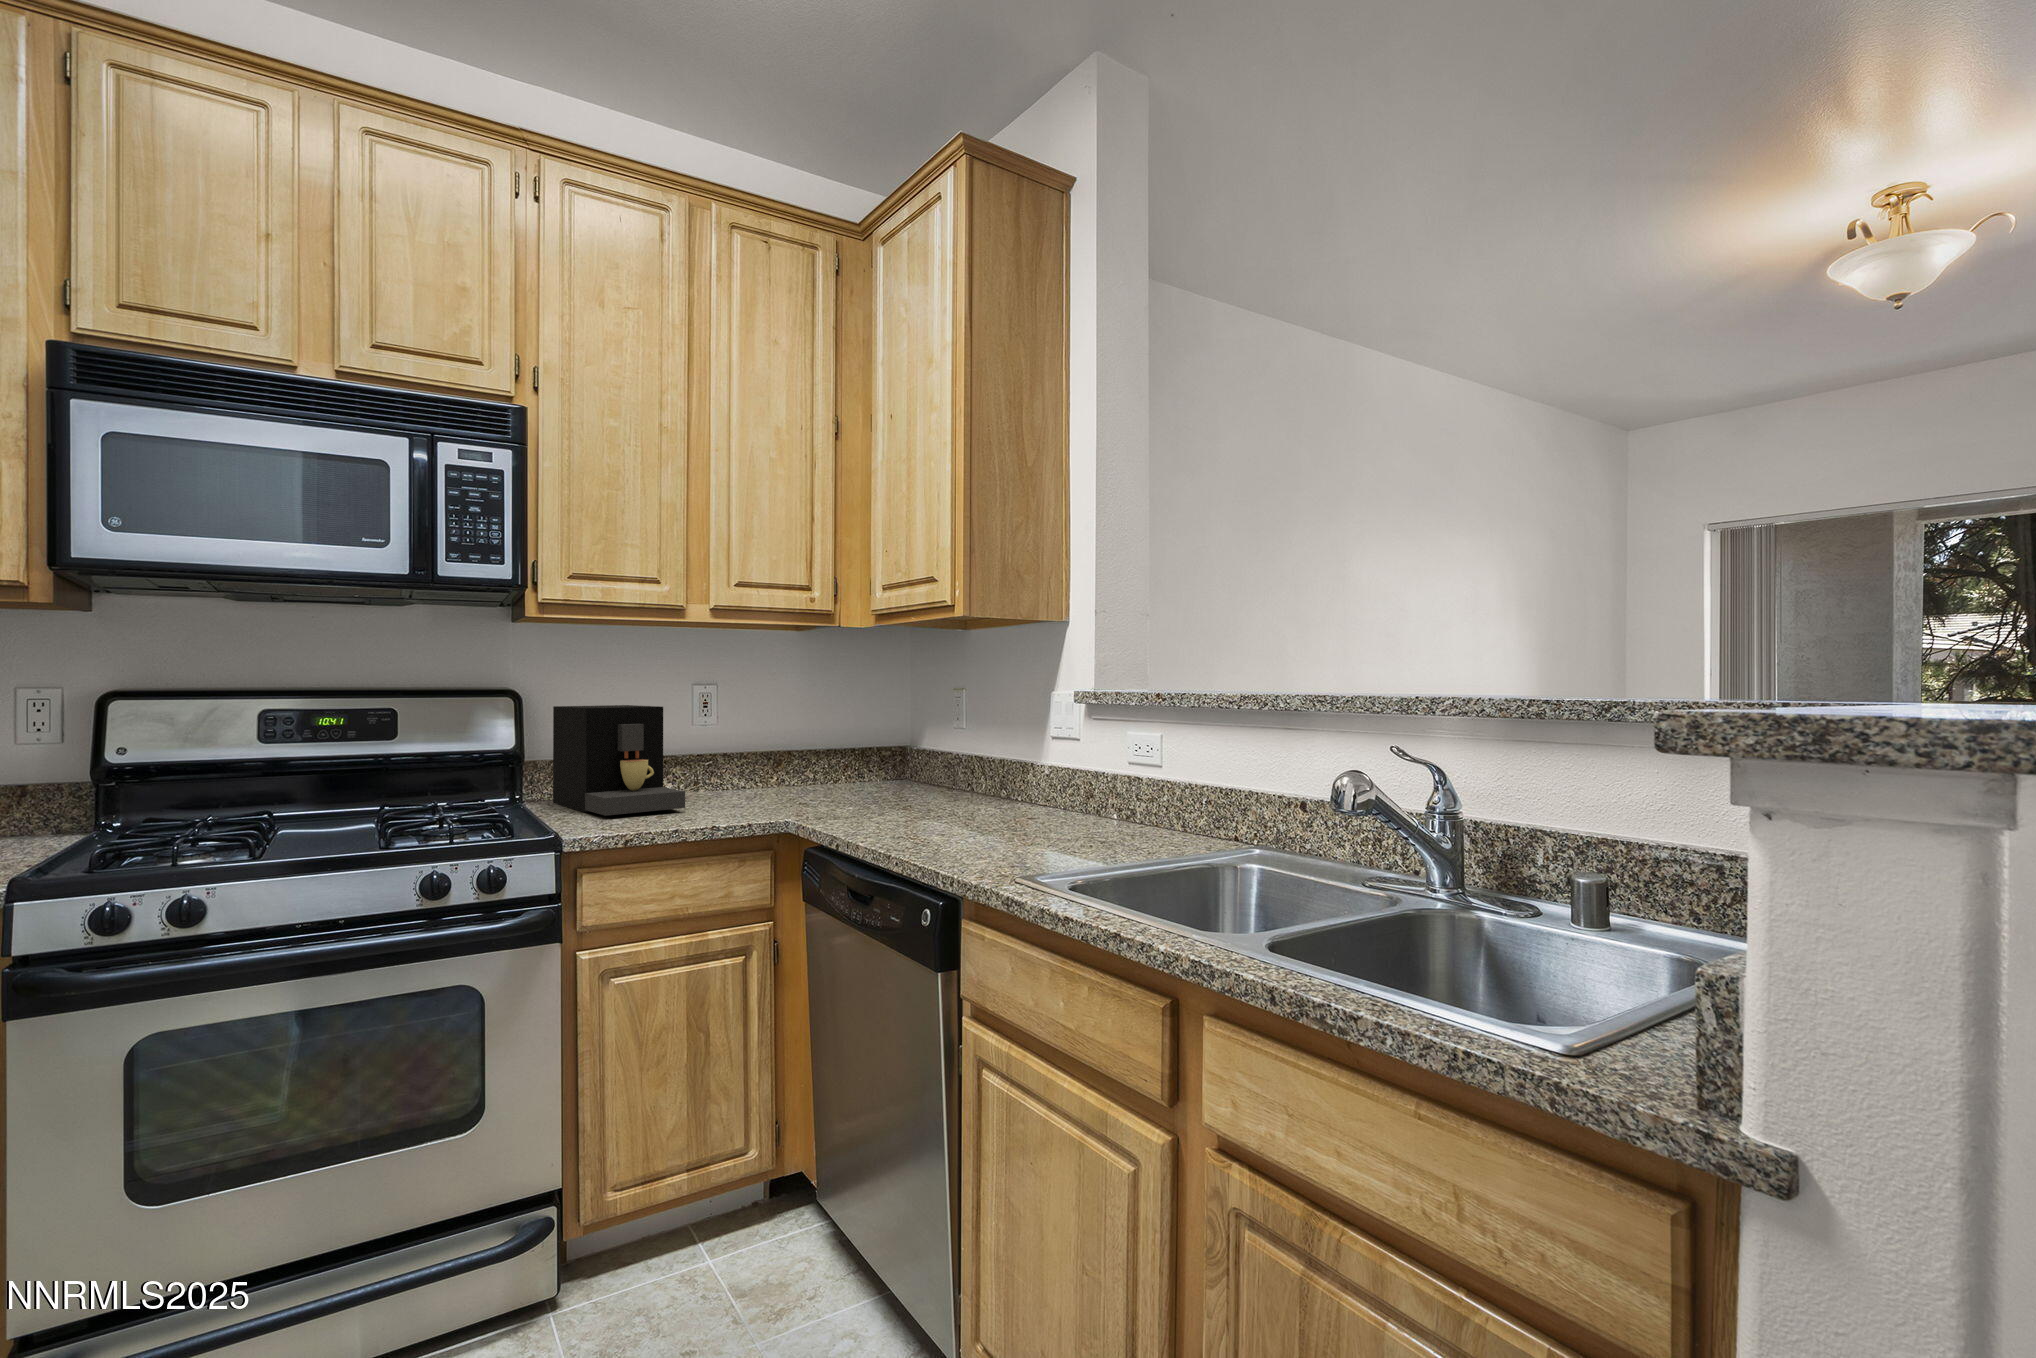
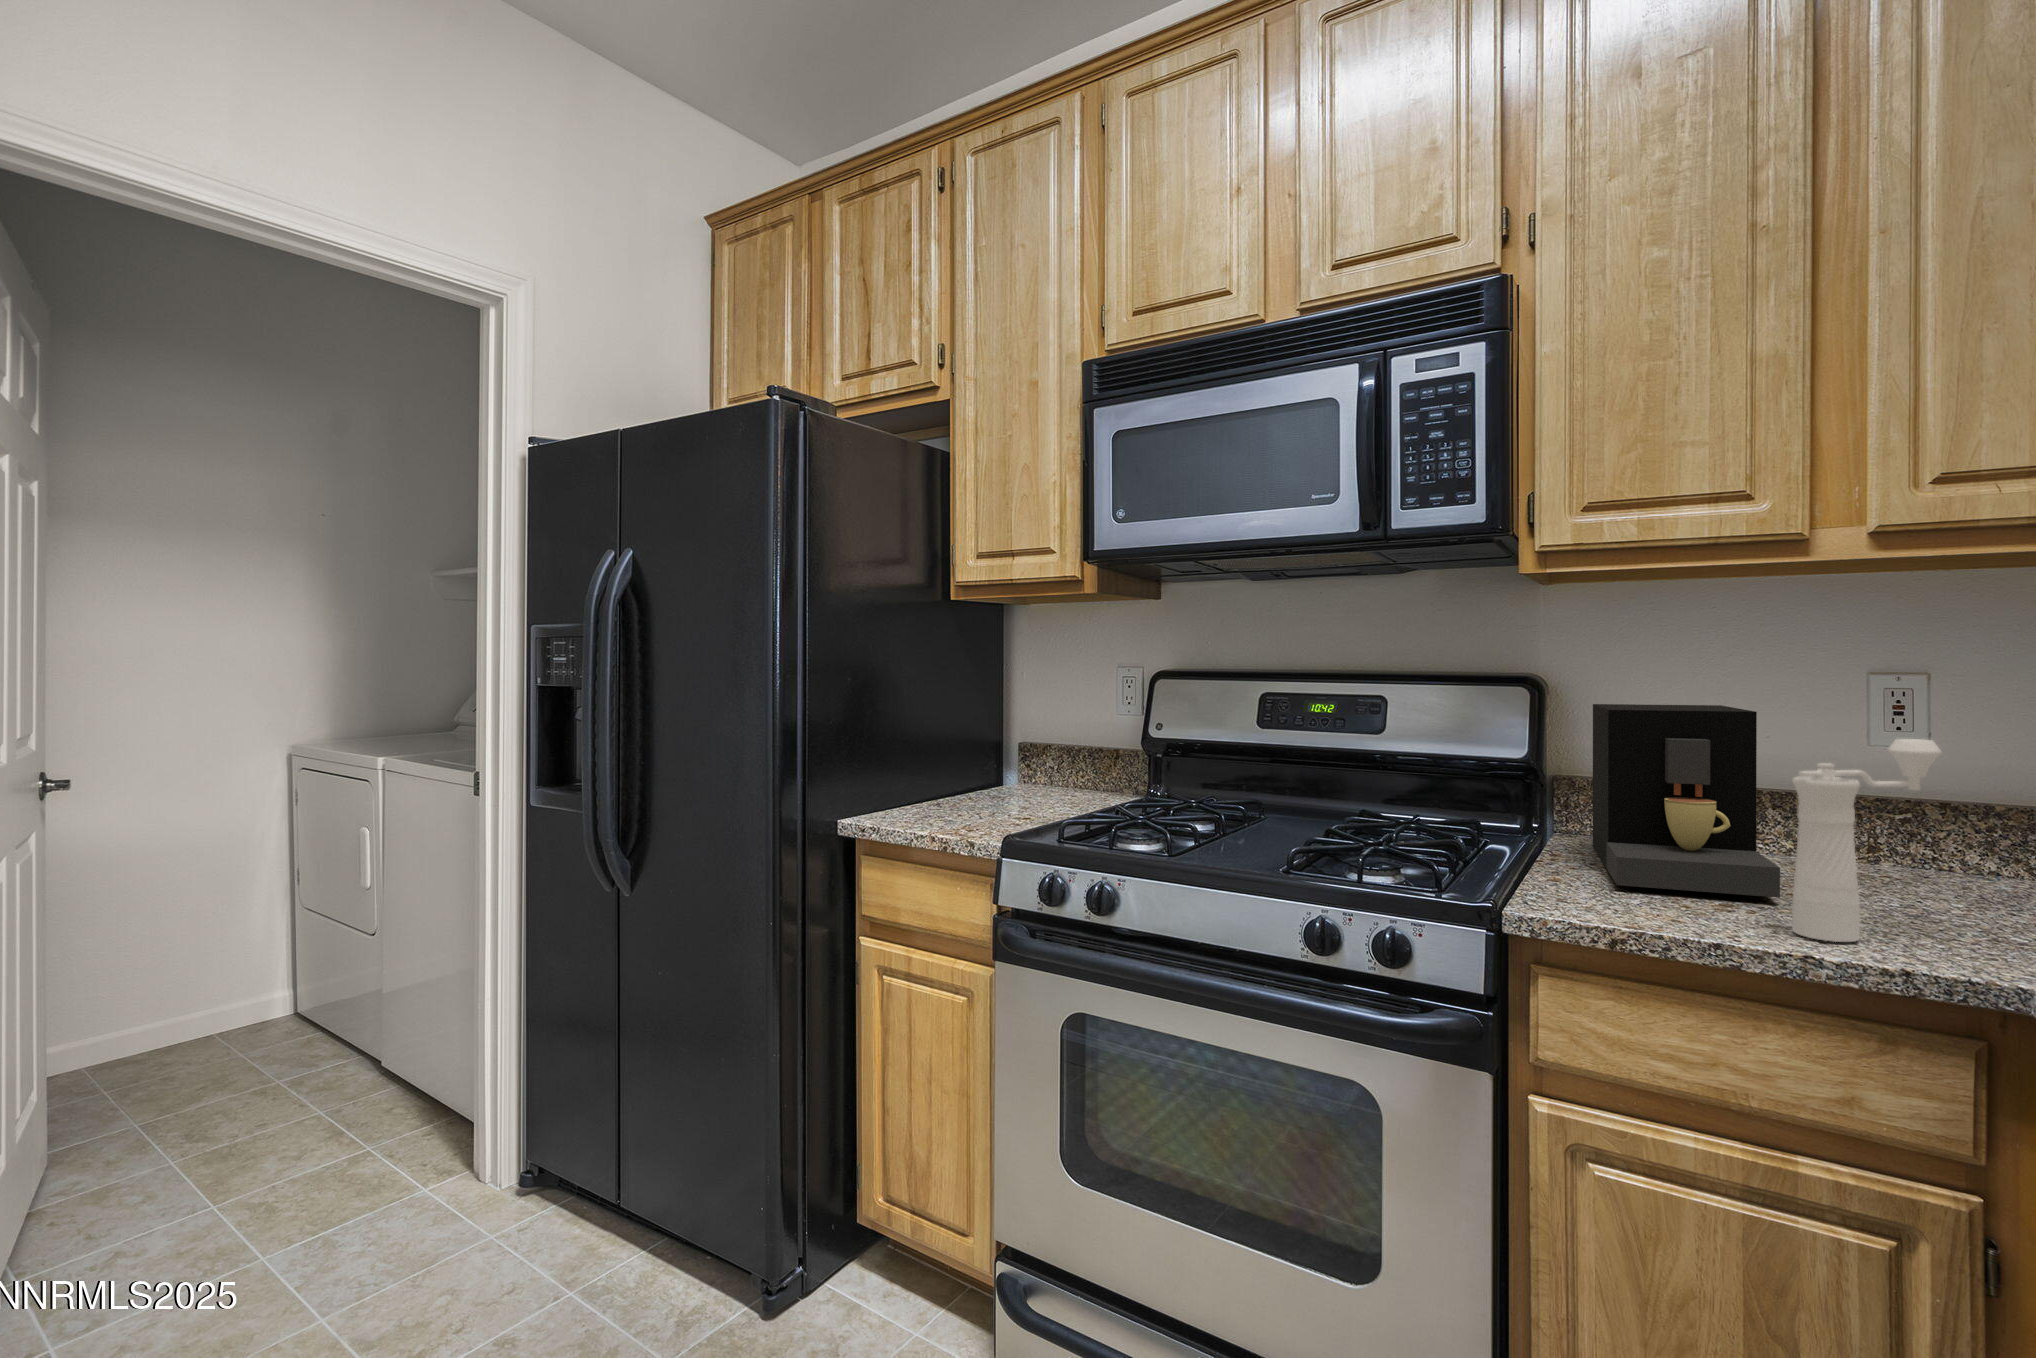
pepper mill: none [704,716,756,821] -> present [1792,739,1941,942]

